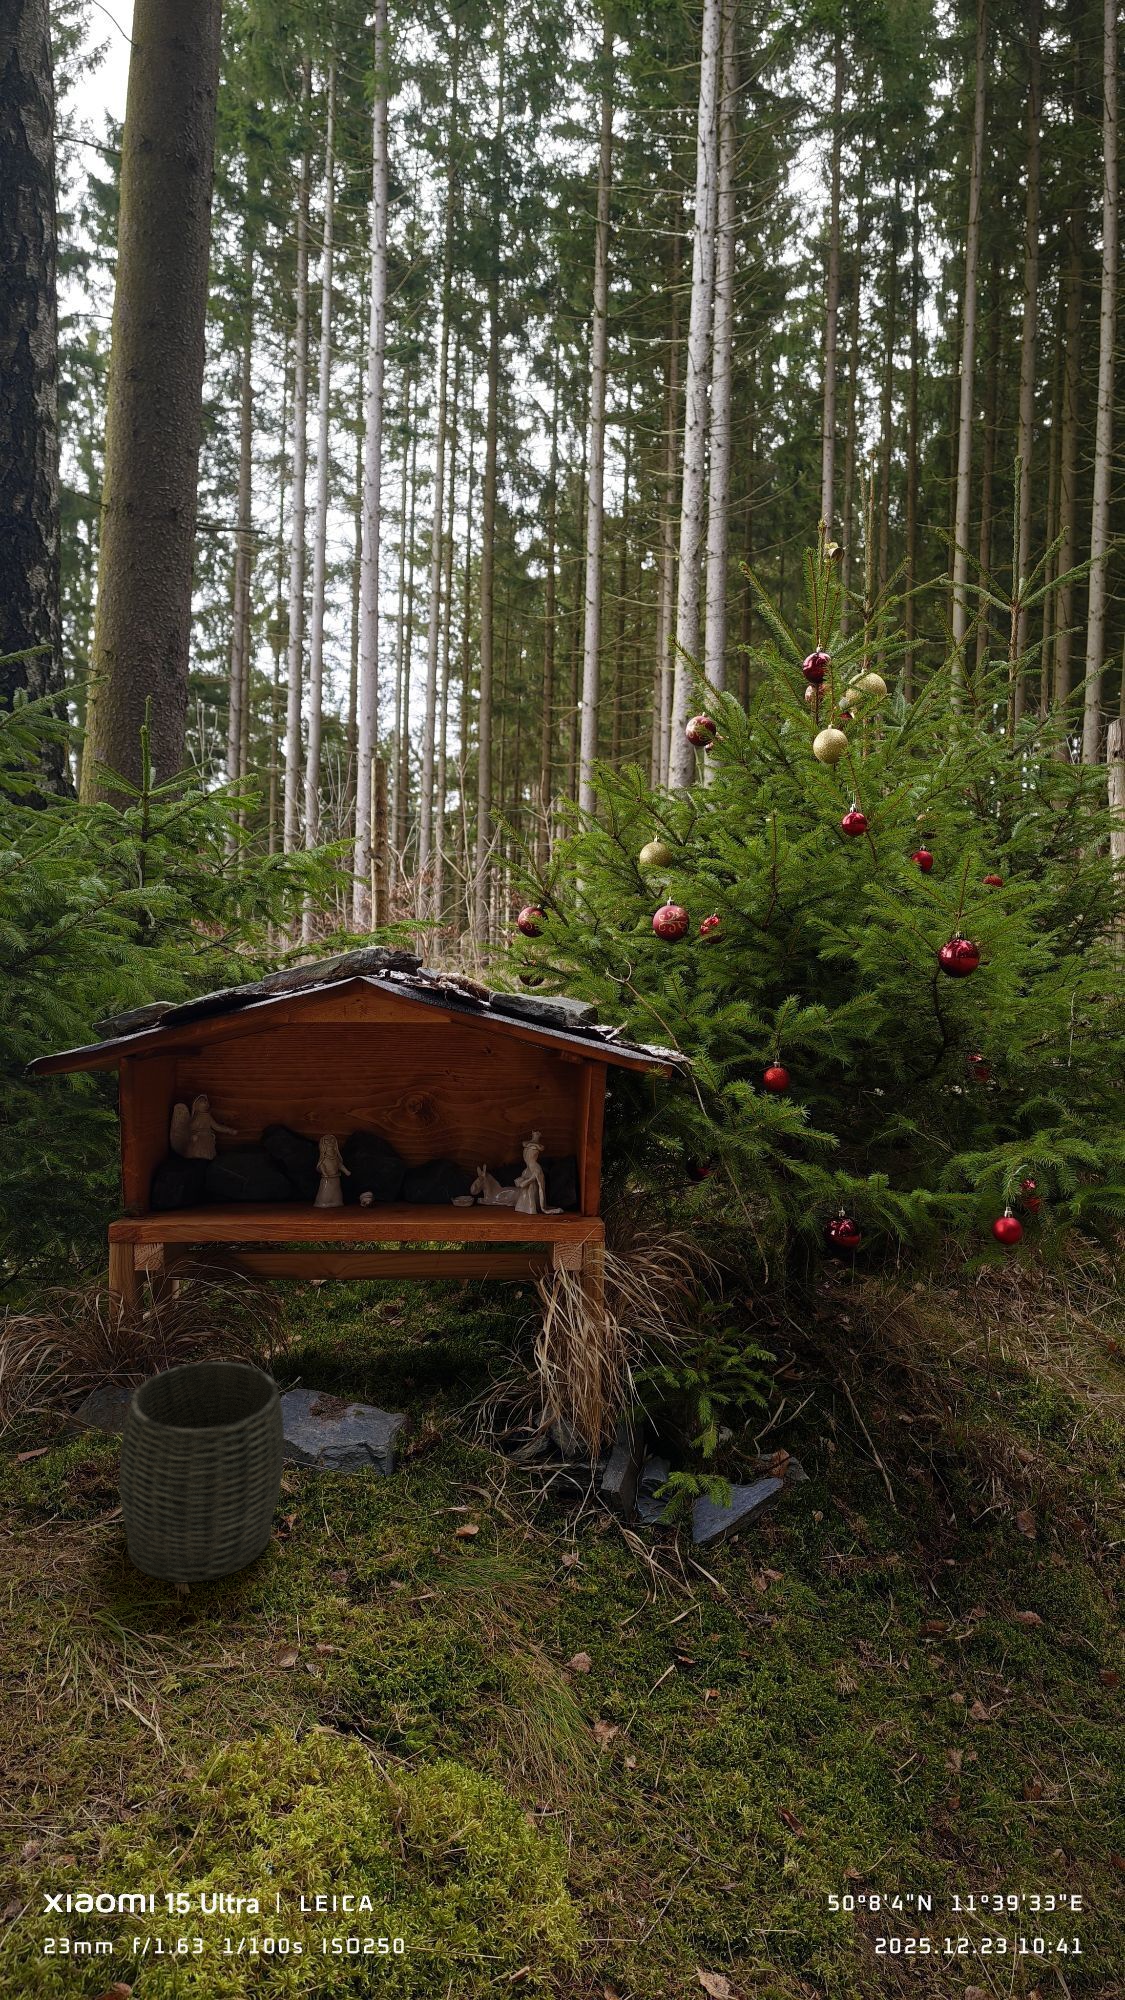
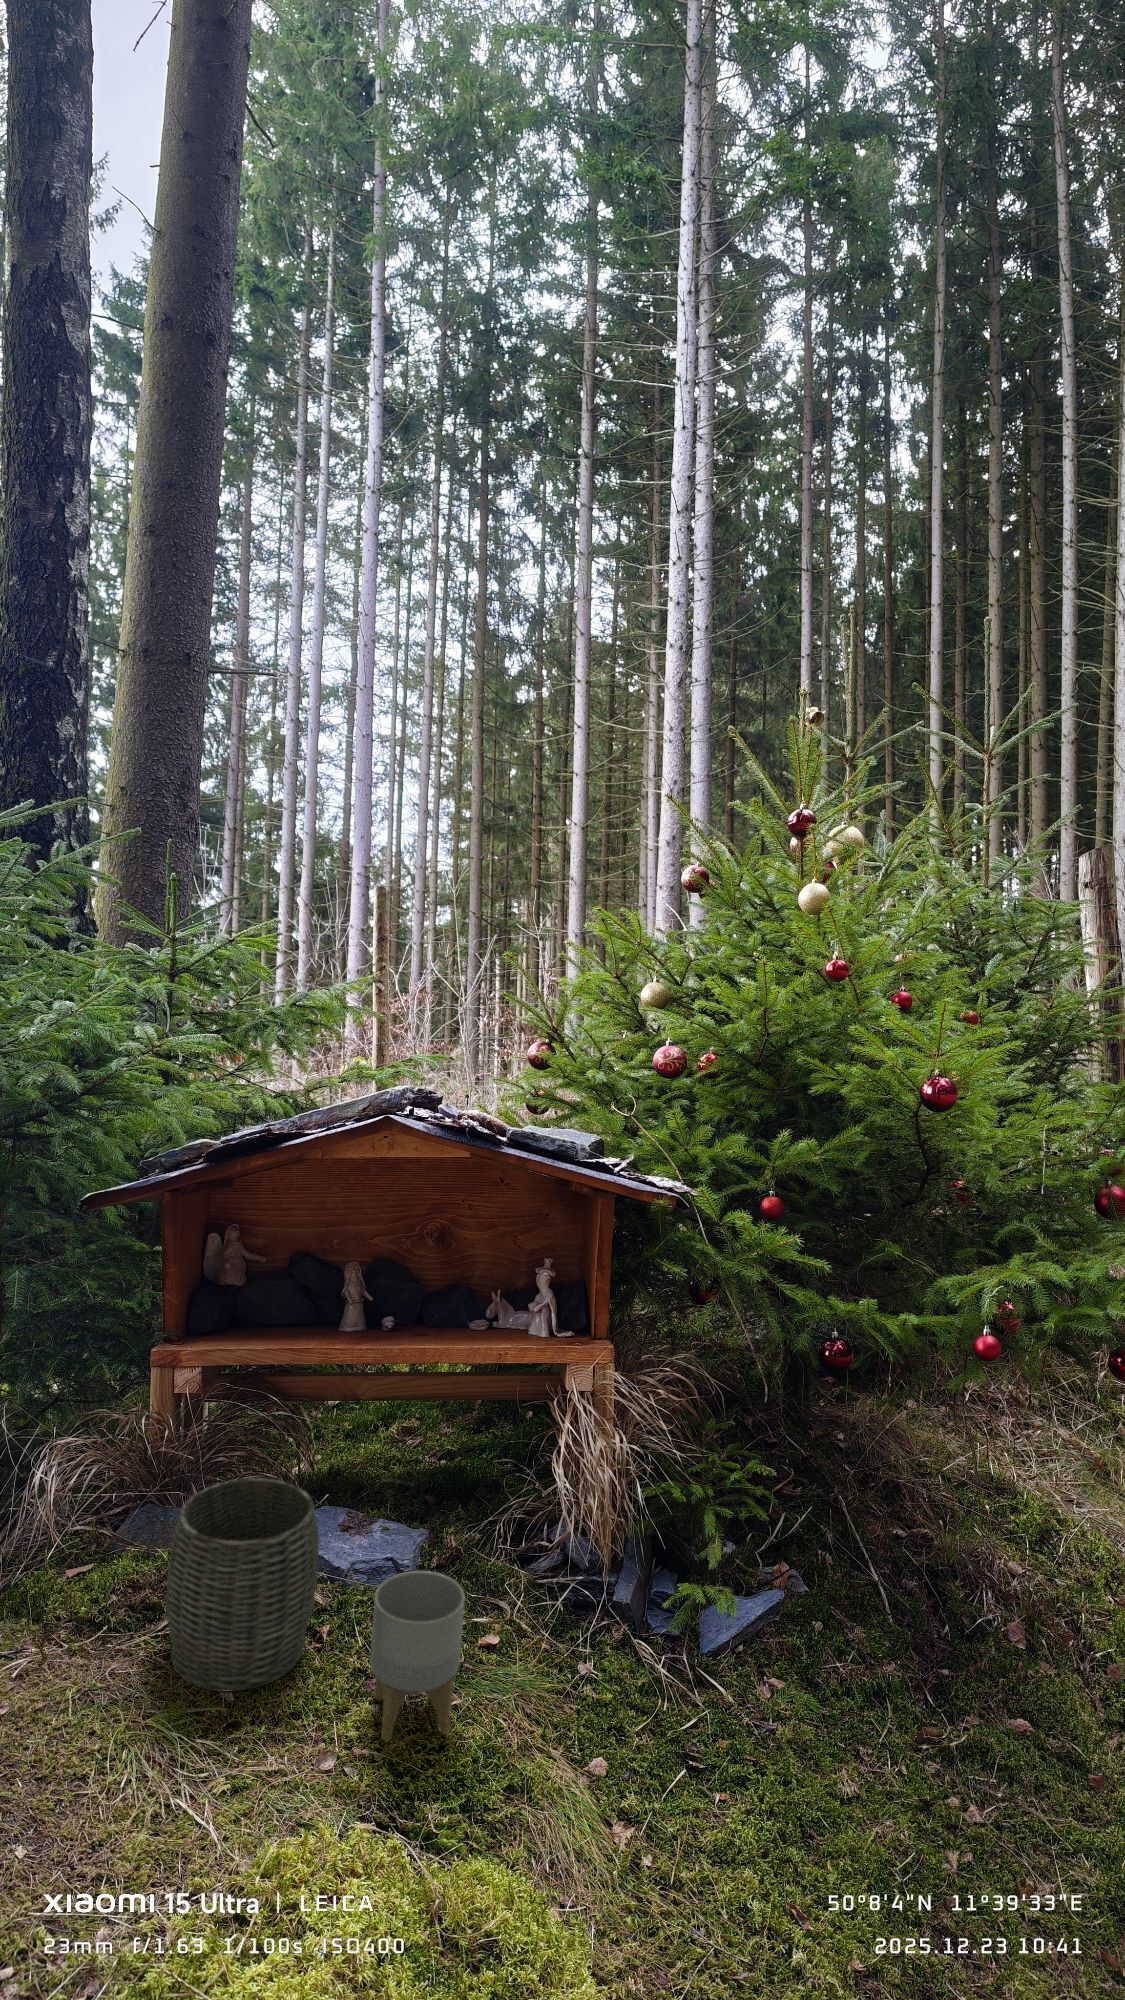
planter: none [337,1460,438,1638] -> present [370,1571,465,1742]

